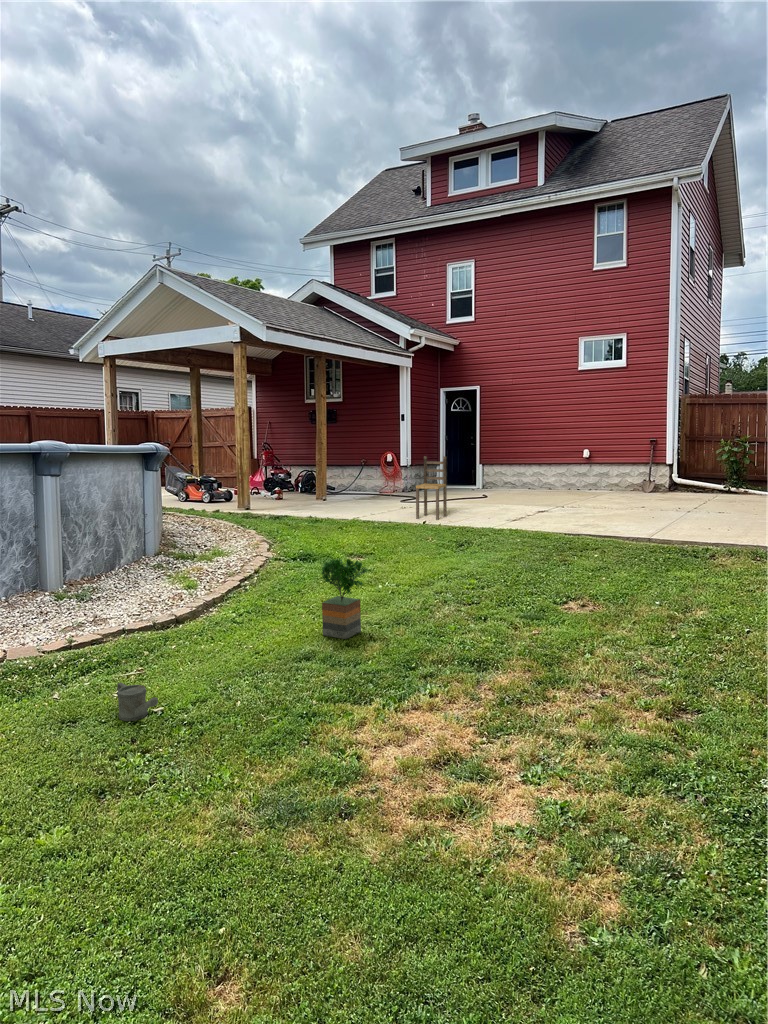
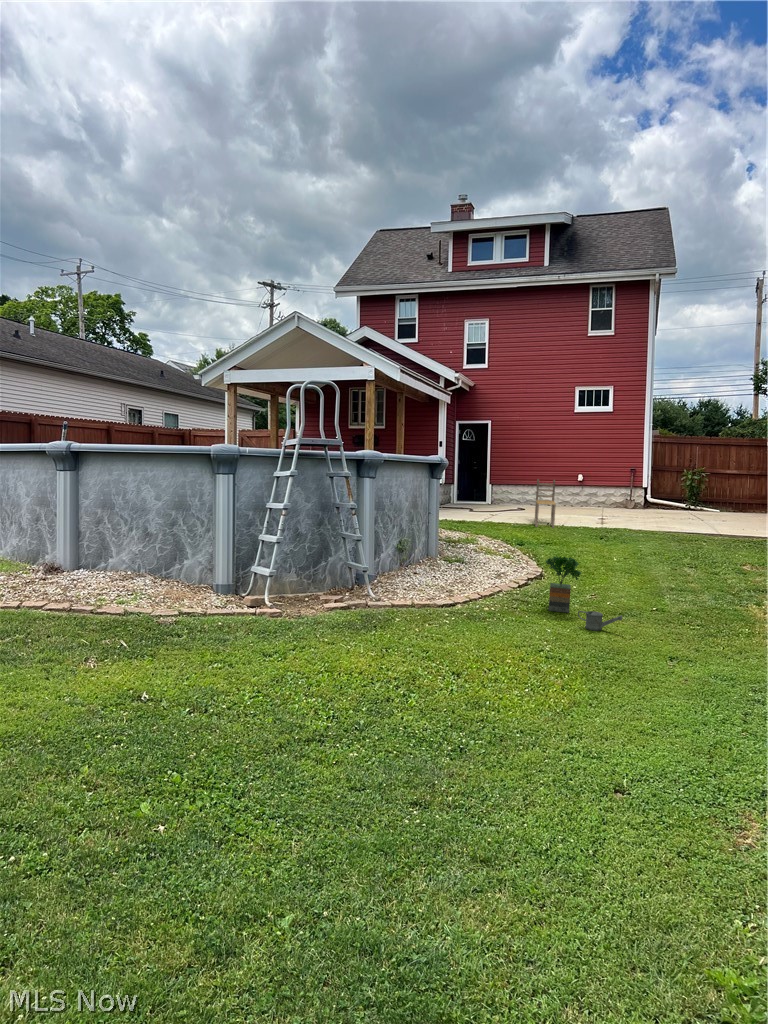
potted tree: present [321,559,368,639] -> present [546,556,581,613]
watering can: present [117,683,158,721] -> present [578,611,622,631]

